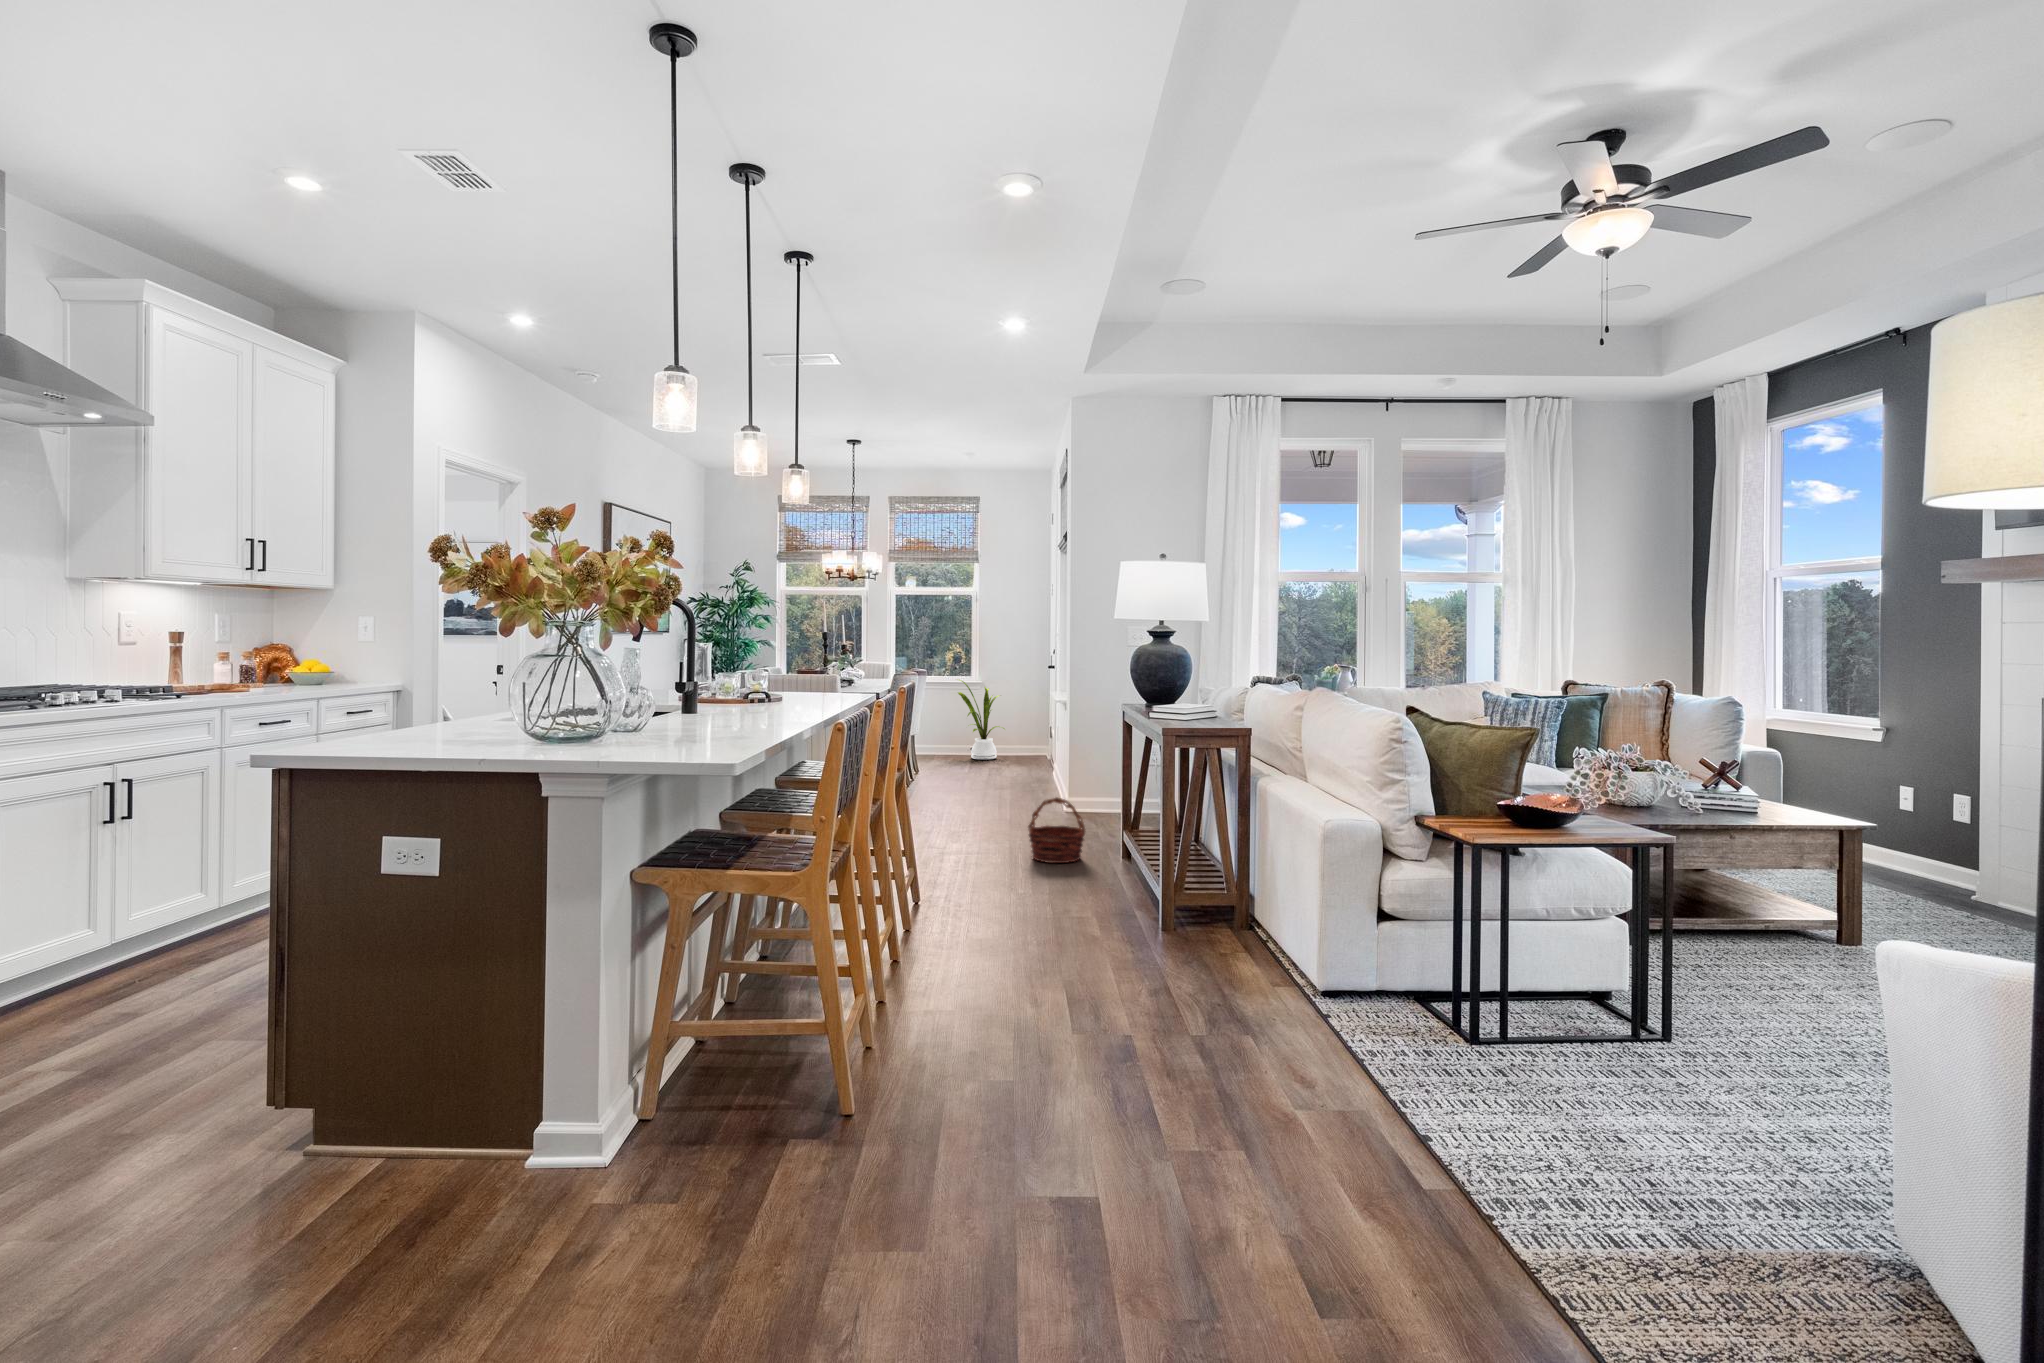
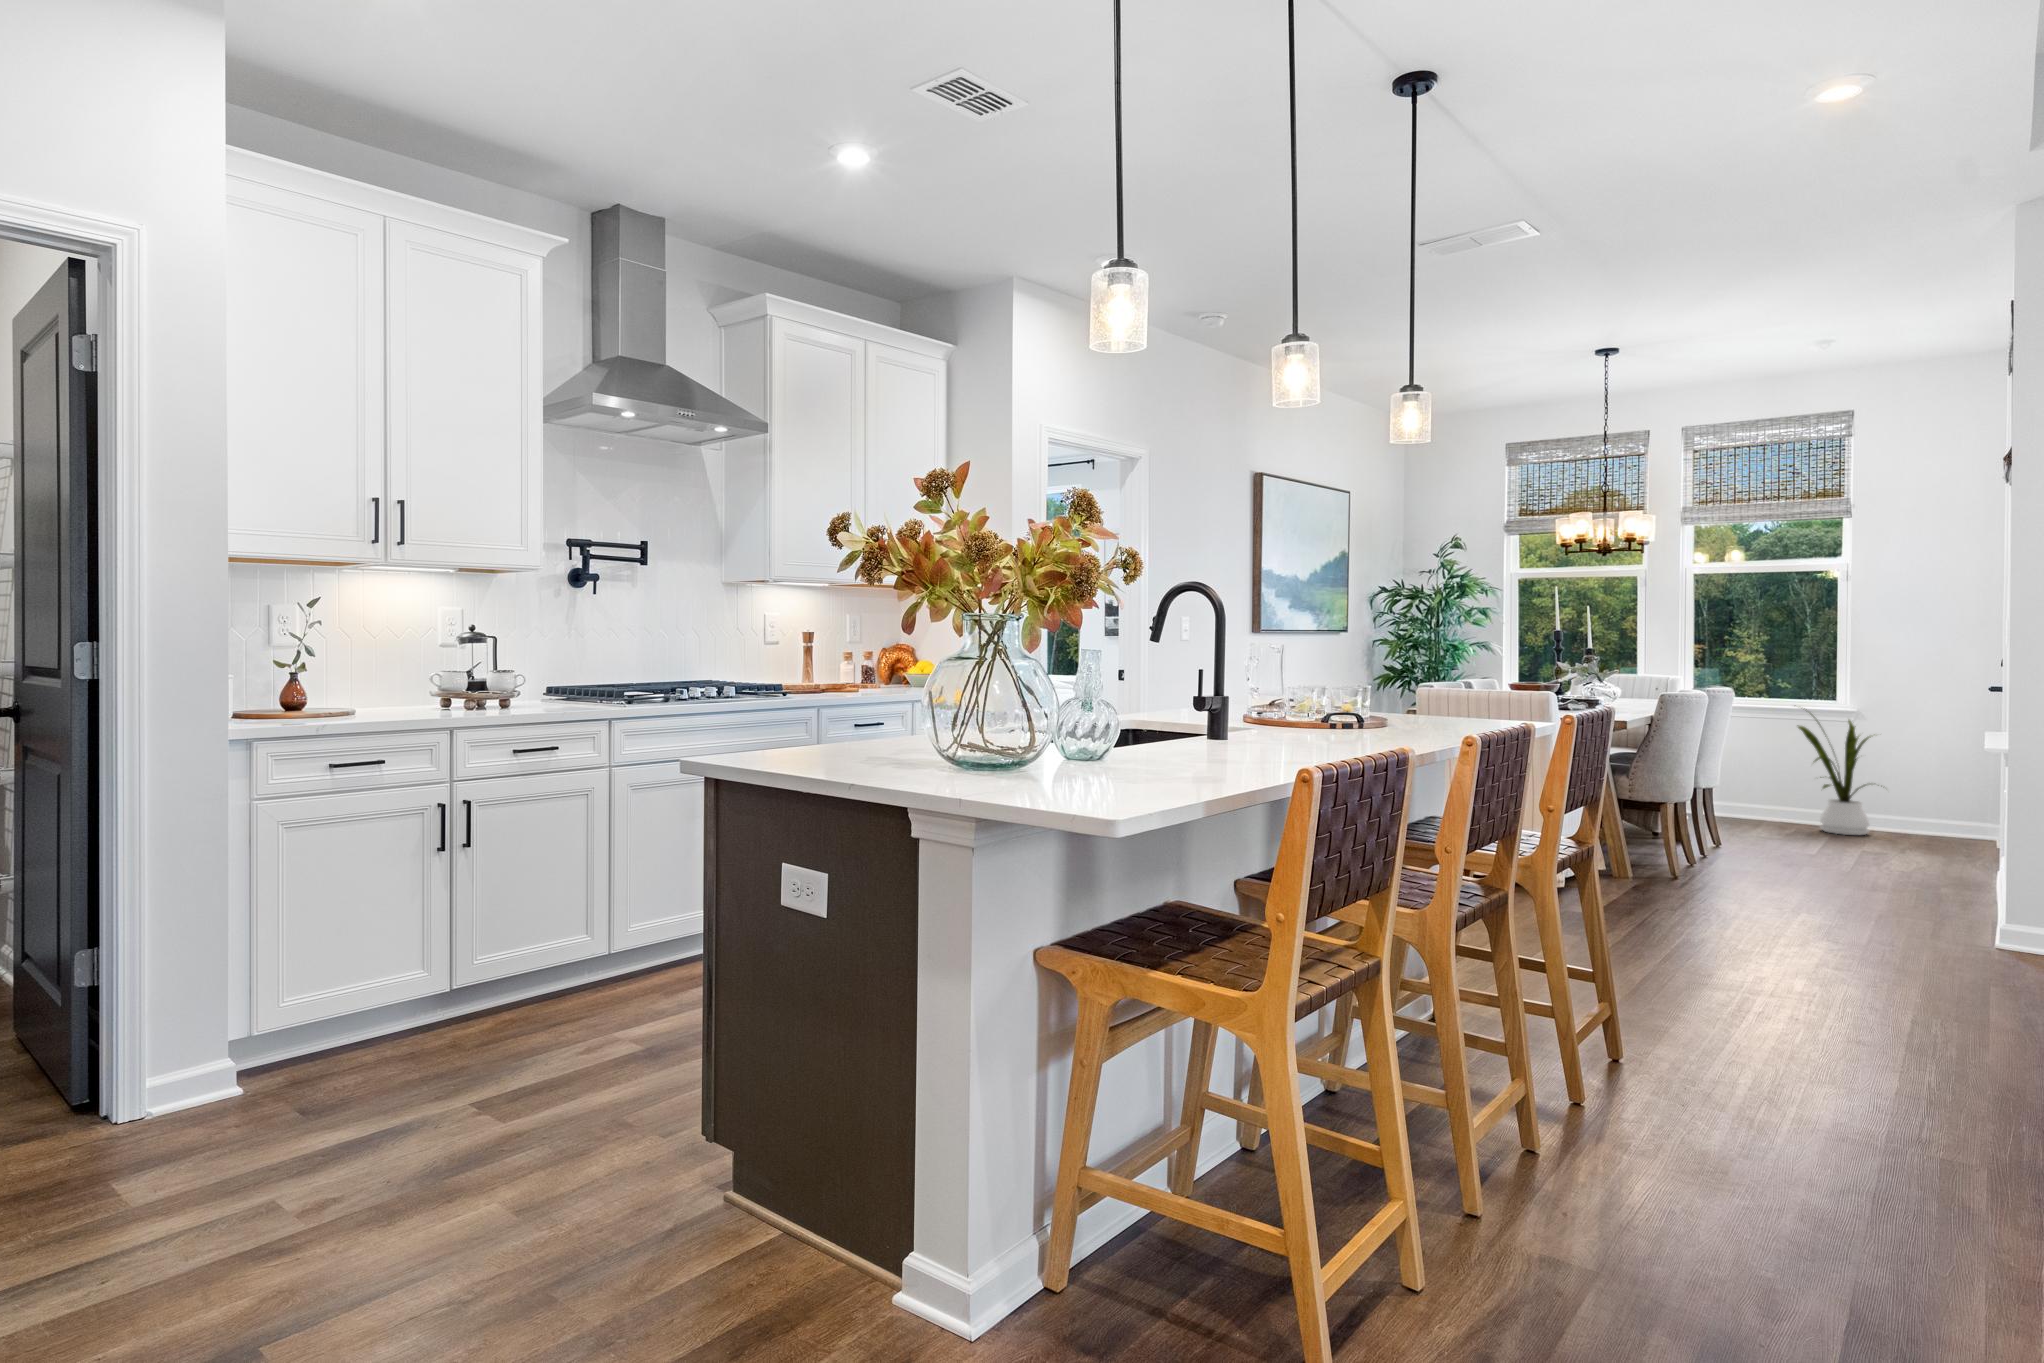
basket: present [1028,798,1085,863] -> none [1847,925,1971,1042]

